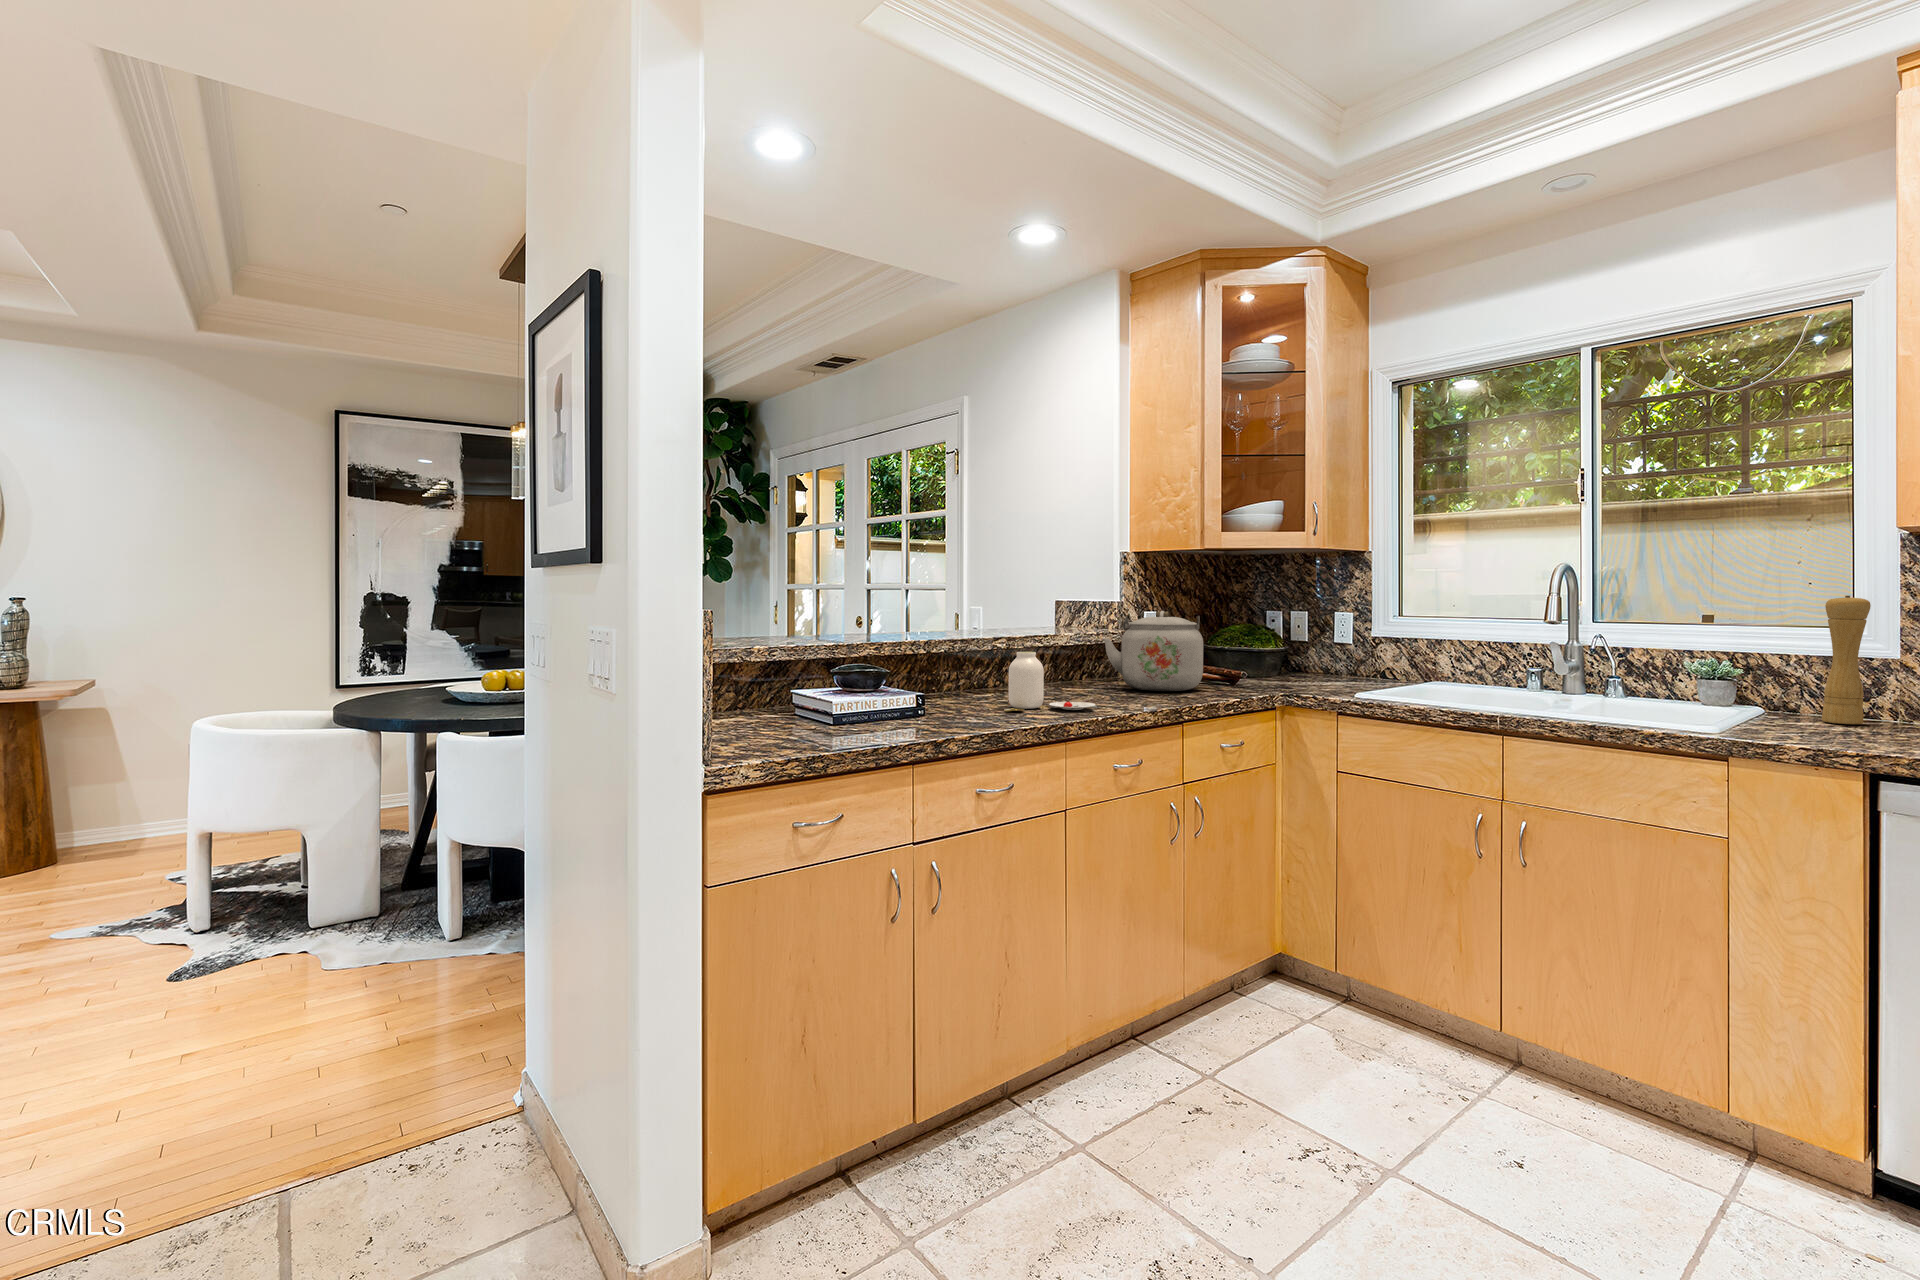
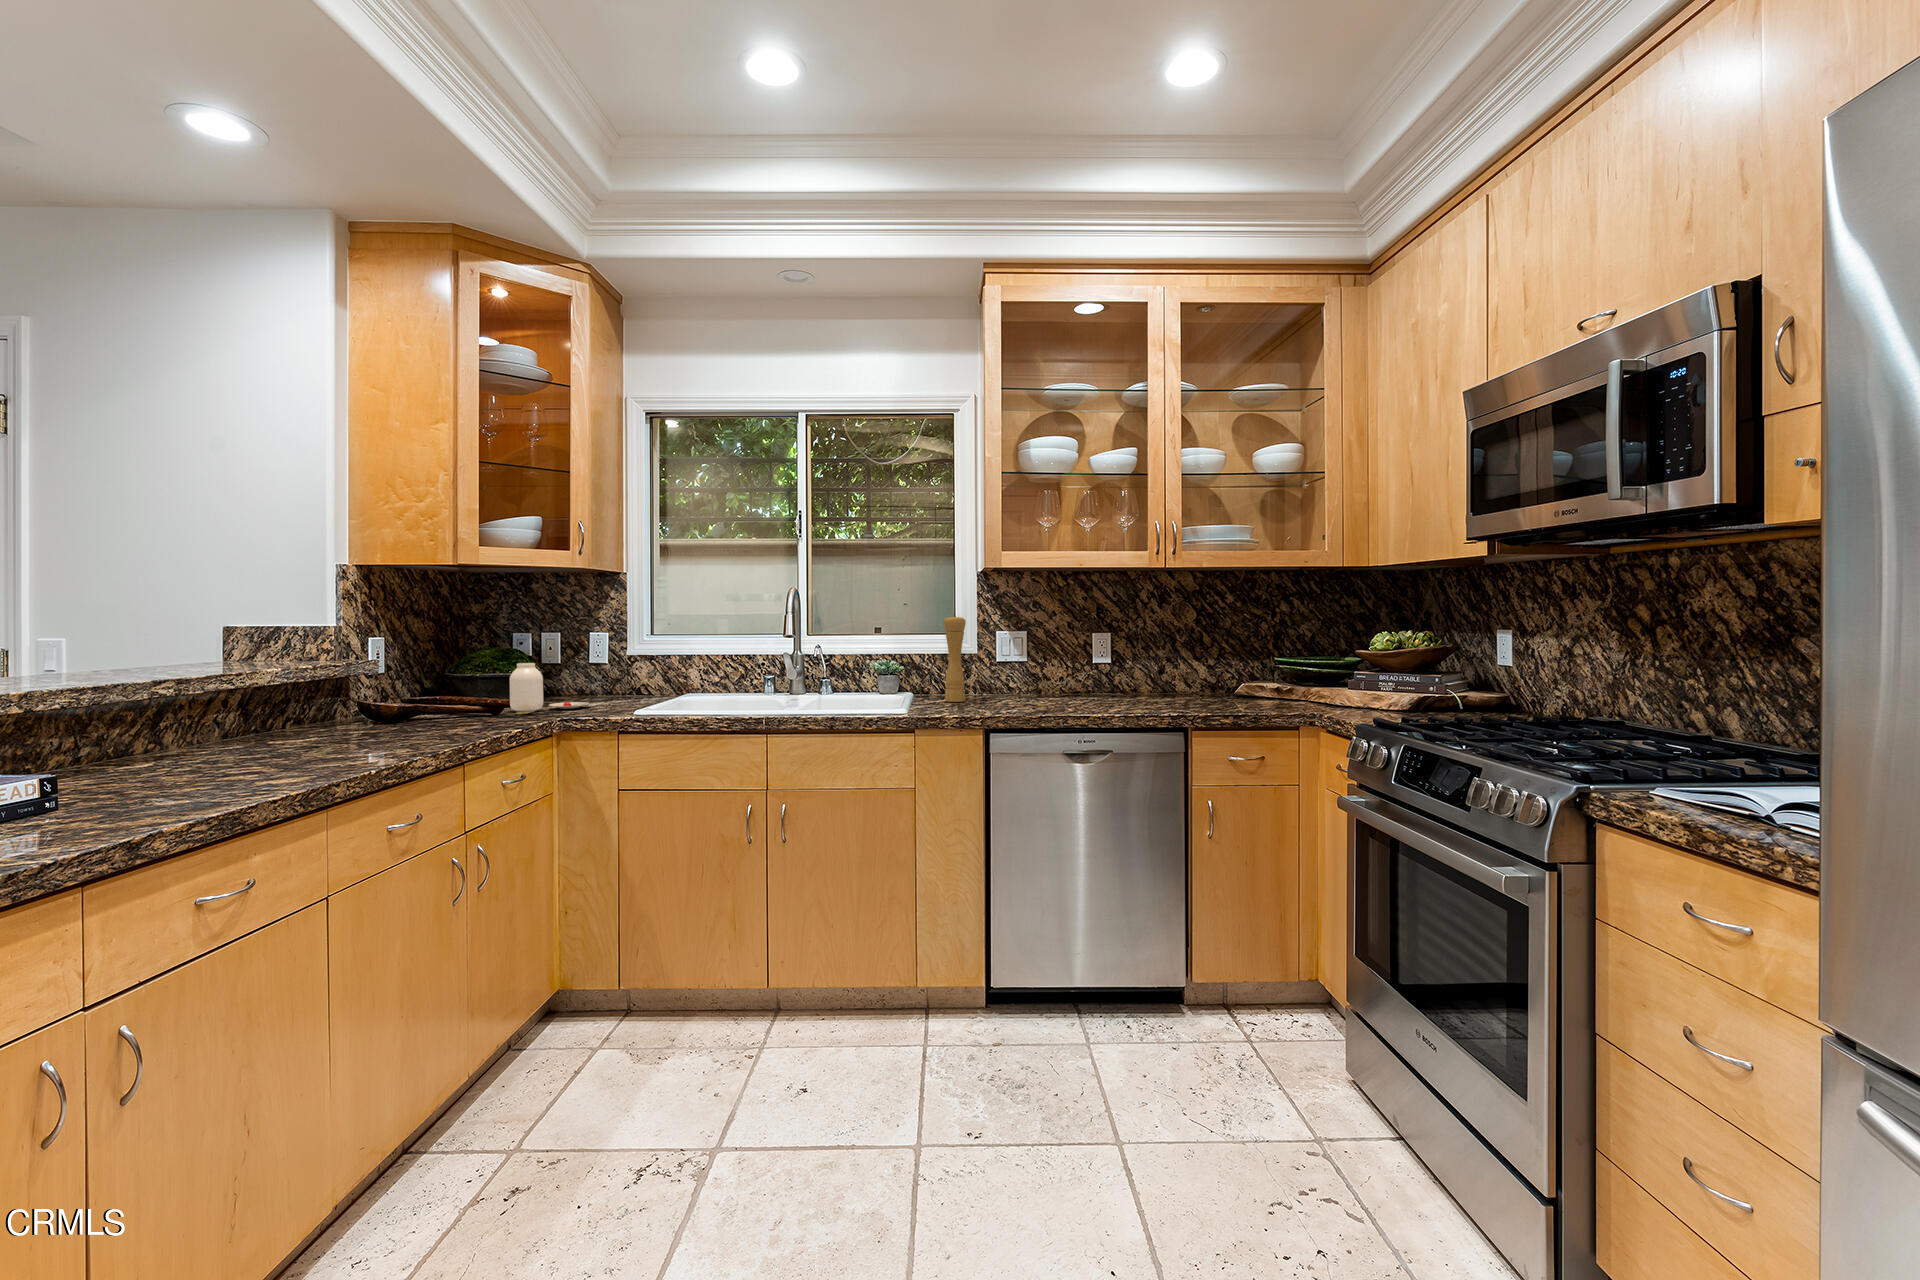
kettle: present [1104,611,1203,691] -> none [330,636,466,730]
jar: present [1004,652,1095,711] -> present [510,663,590,714]

